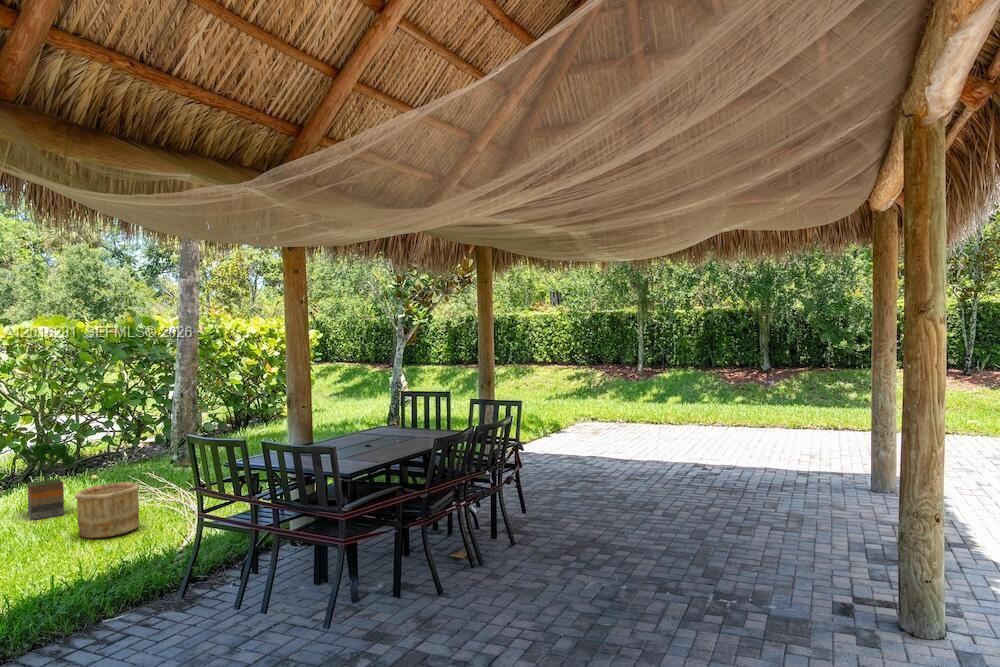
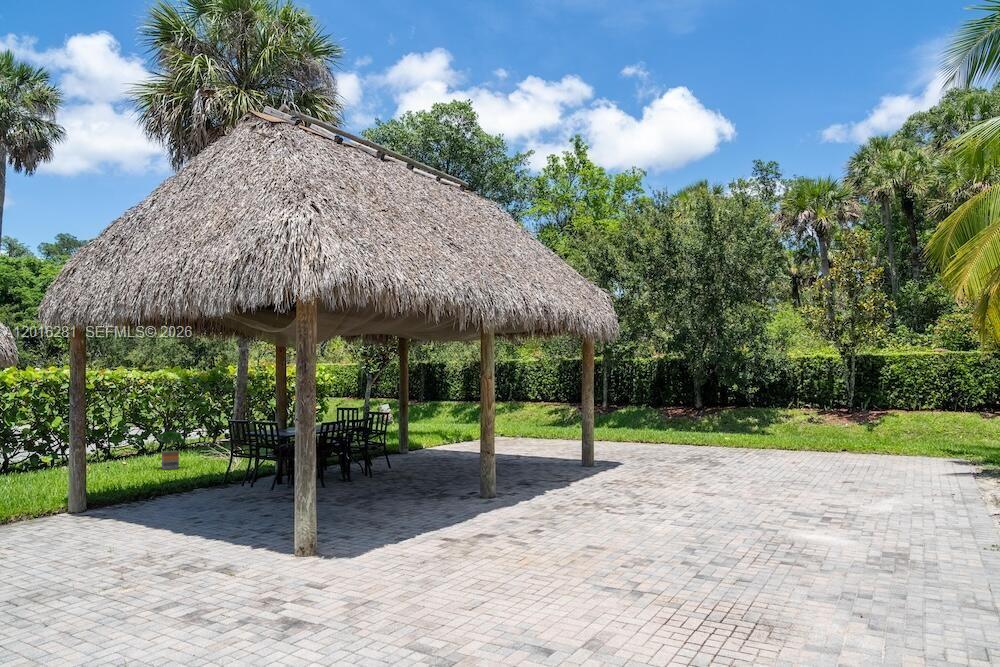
wooden bucket: present [75,482,139,538] -> none [185,451,214,475]

